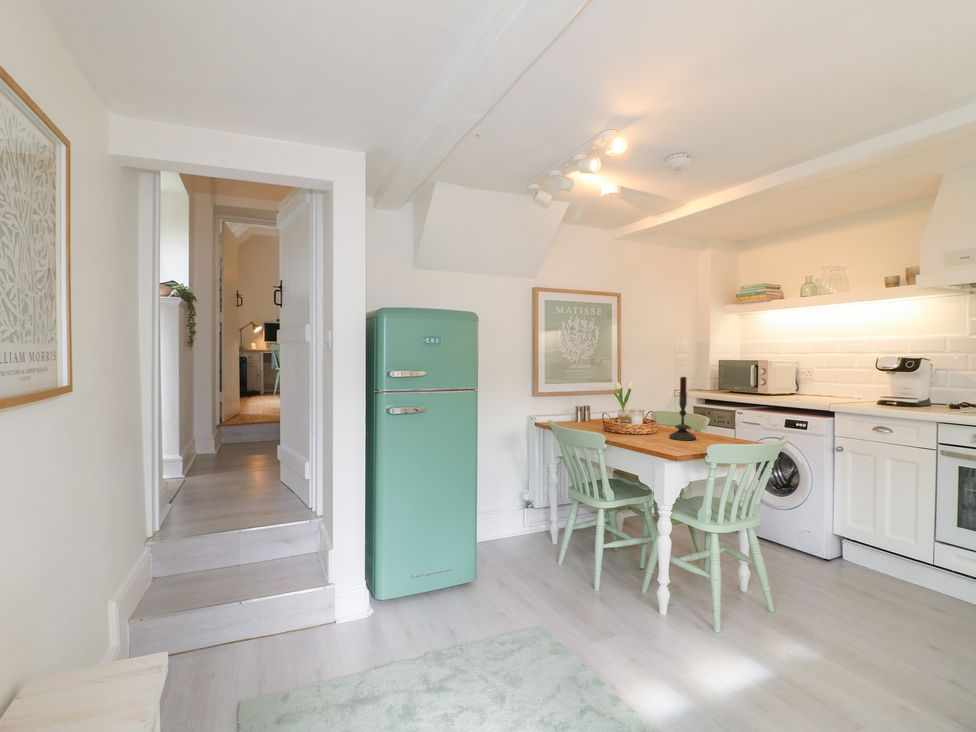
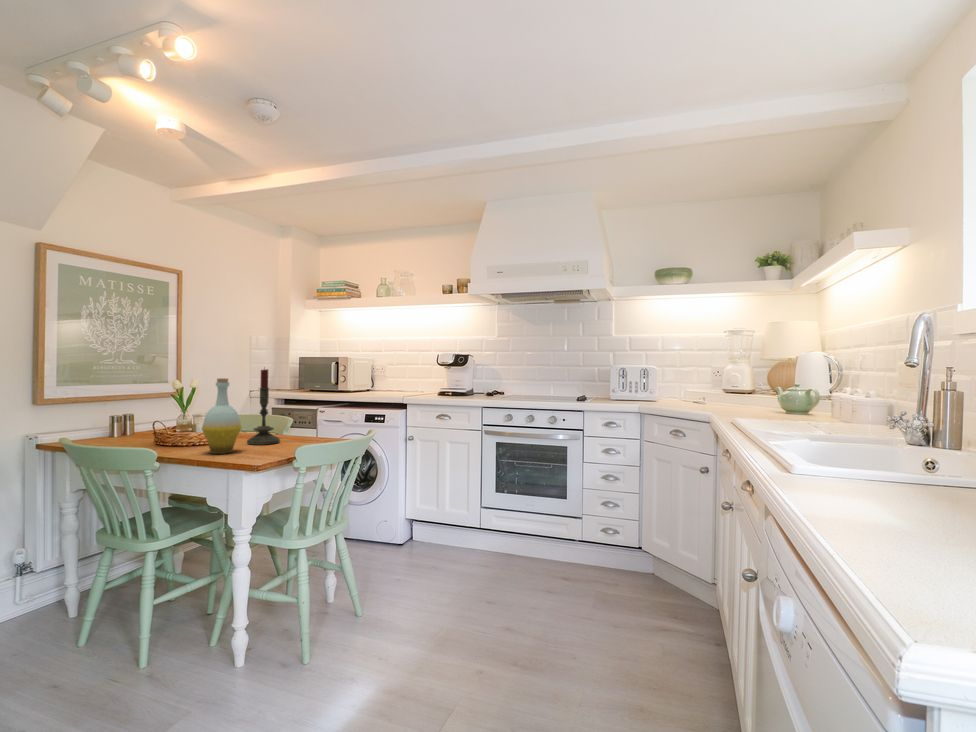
bottle: none [636,385,665,444] -> present [202,378,242,454]

